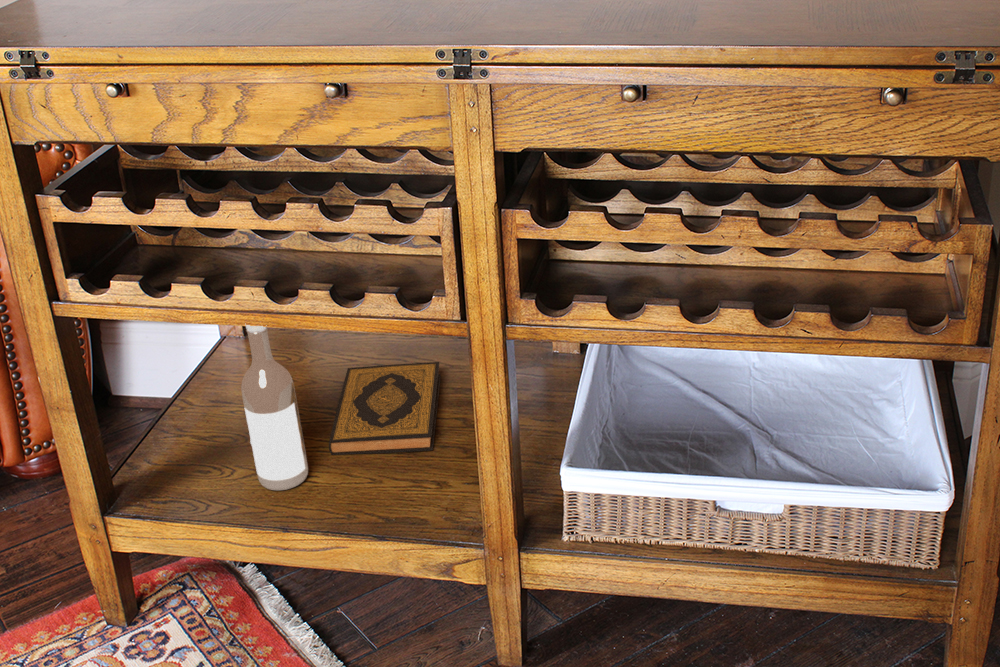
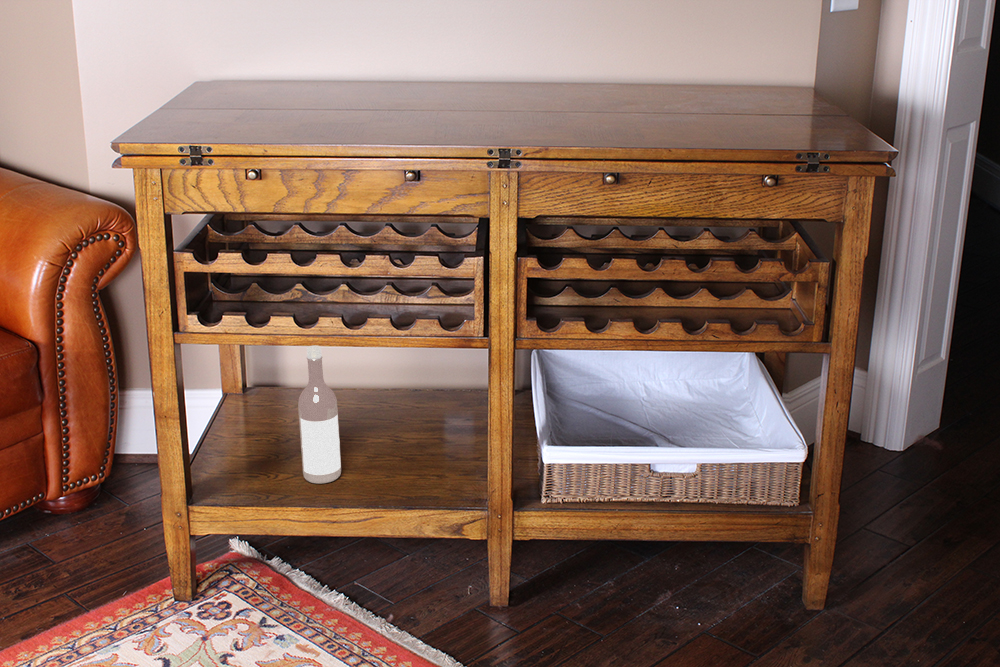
hardback book: present [329,362,441,455] -> none [349,400,430,461]

